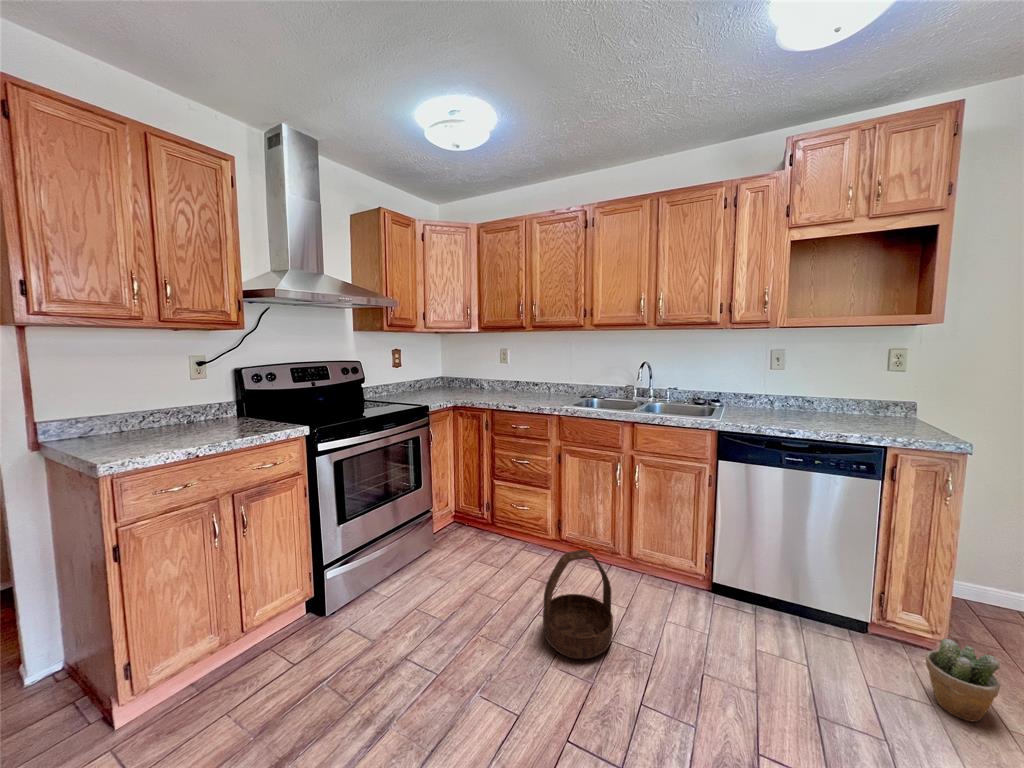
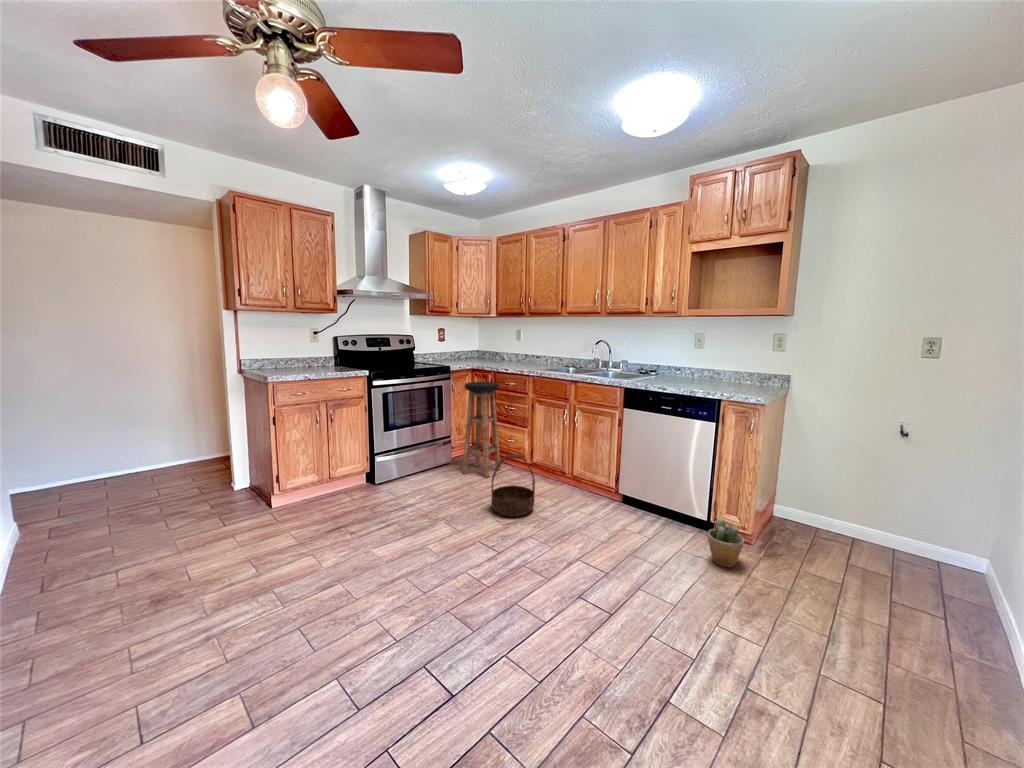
bar stool: none [457,426,509,572] -> present [462,382,501,478]

